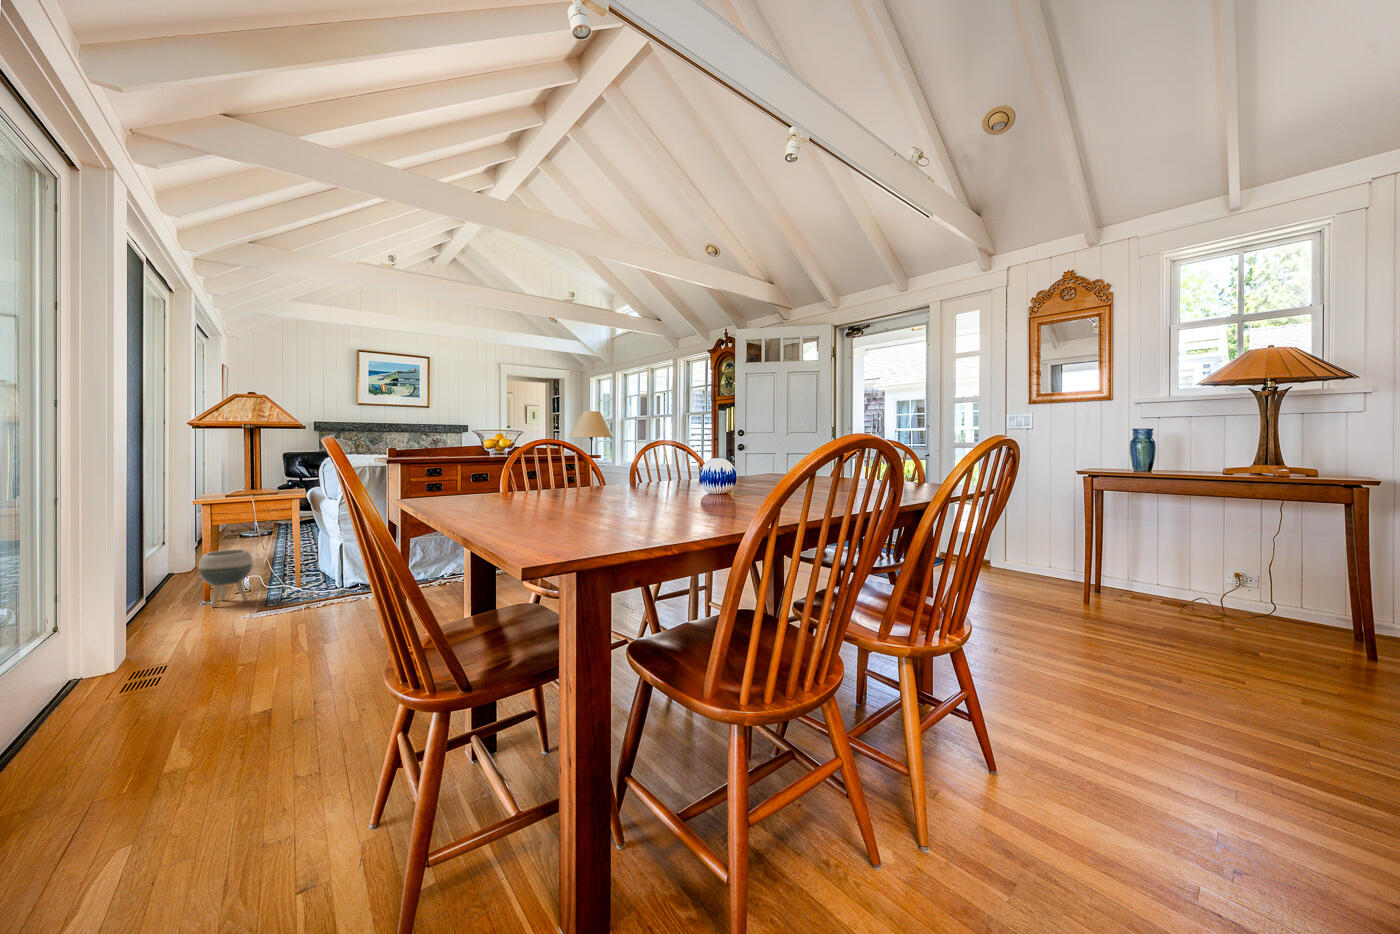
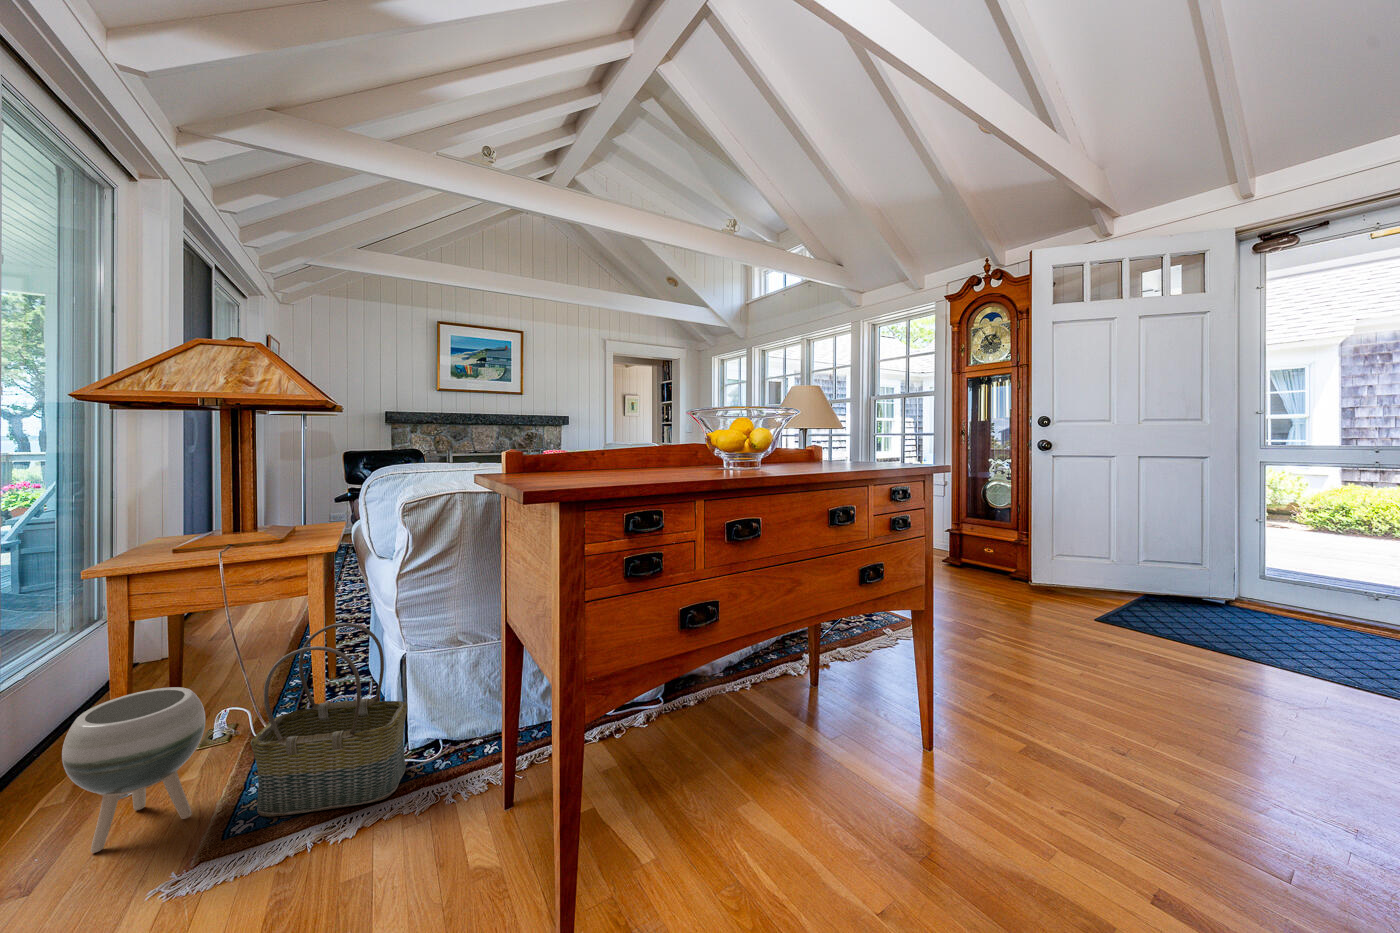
basket: none [275,525,344,601] -> present [251,623,407,817]

